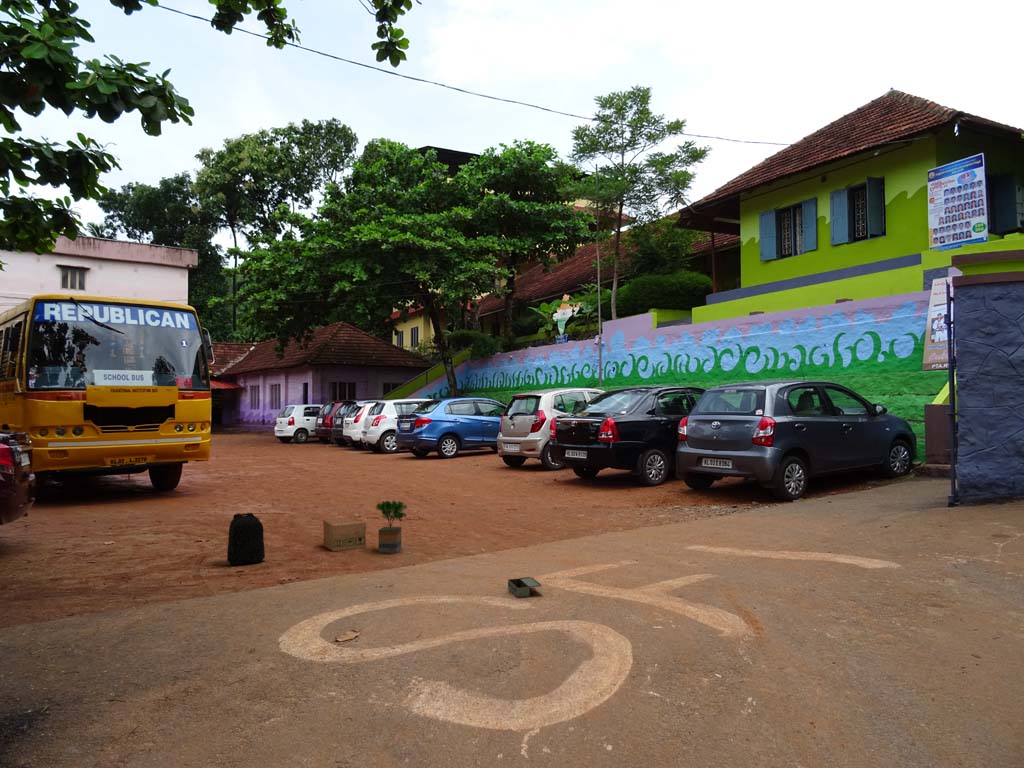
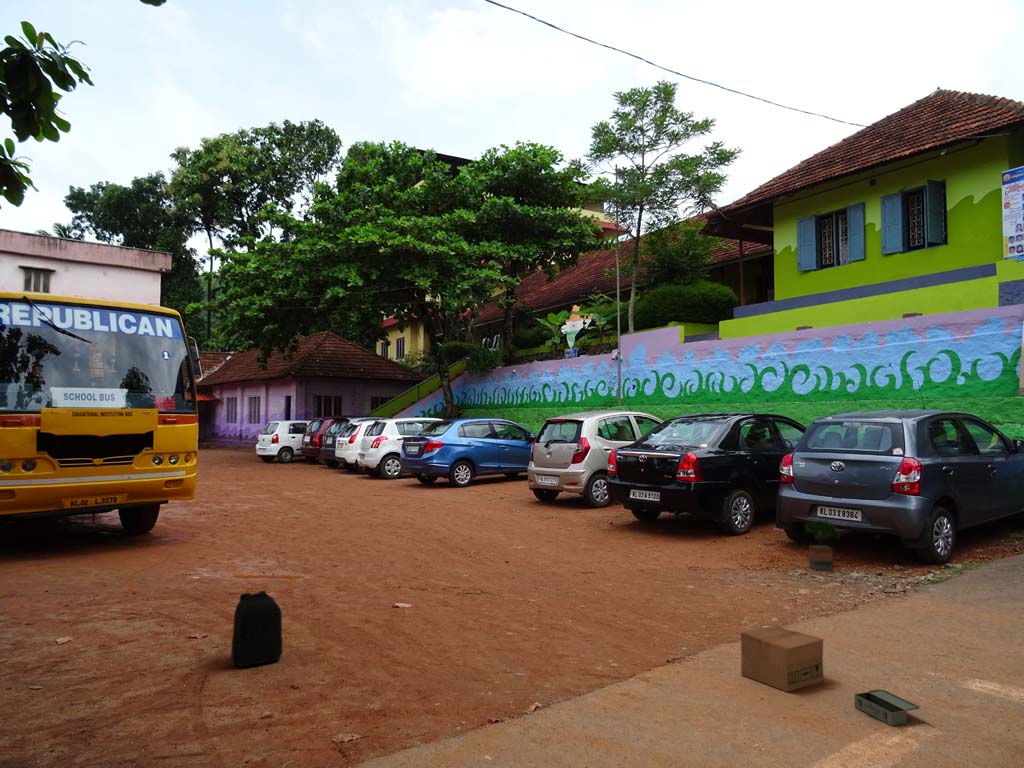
potted tree: present [376,501,407,553] -> present [805,521,840,570]
cardboard box: present [323,518,366,551] -> present [741,625,824,692]
toolbox: present [508,577,541,597] -> present [855,690,920,726]

